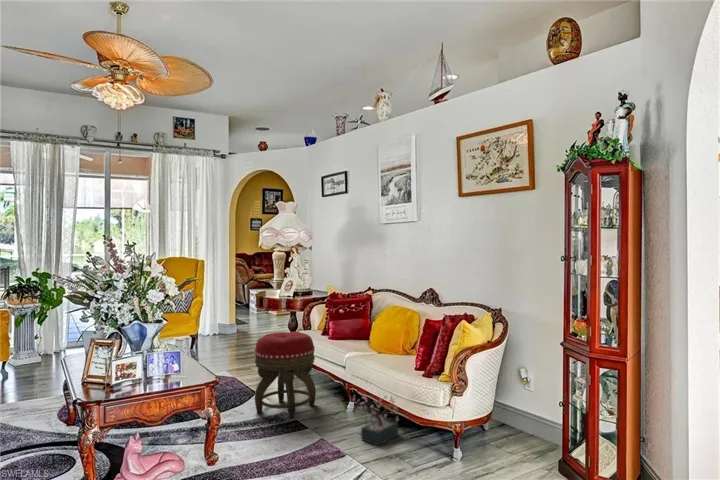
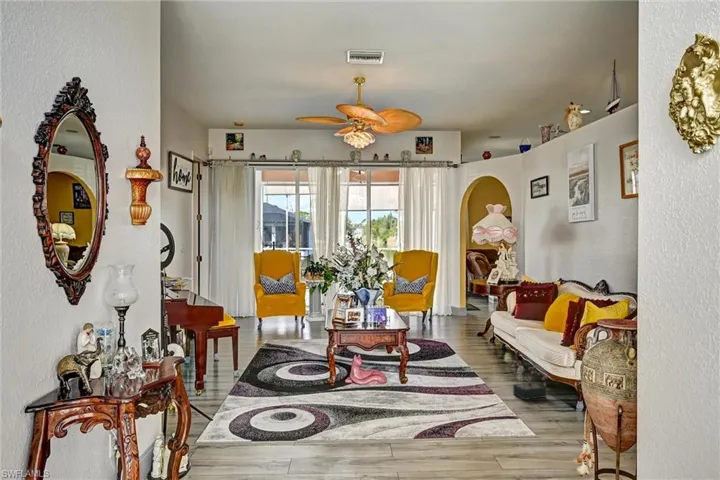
footstool: present [255,332,316,418] -> none [447,307,494,371]

